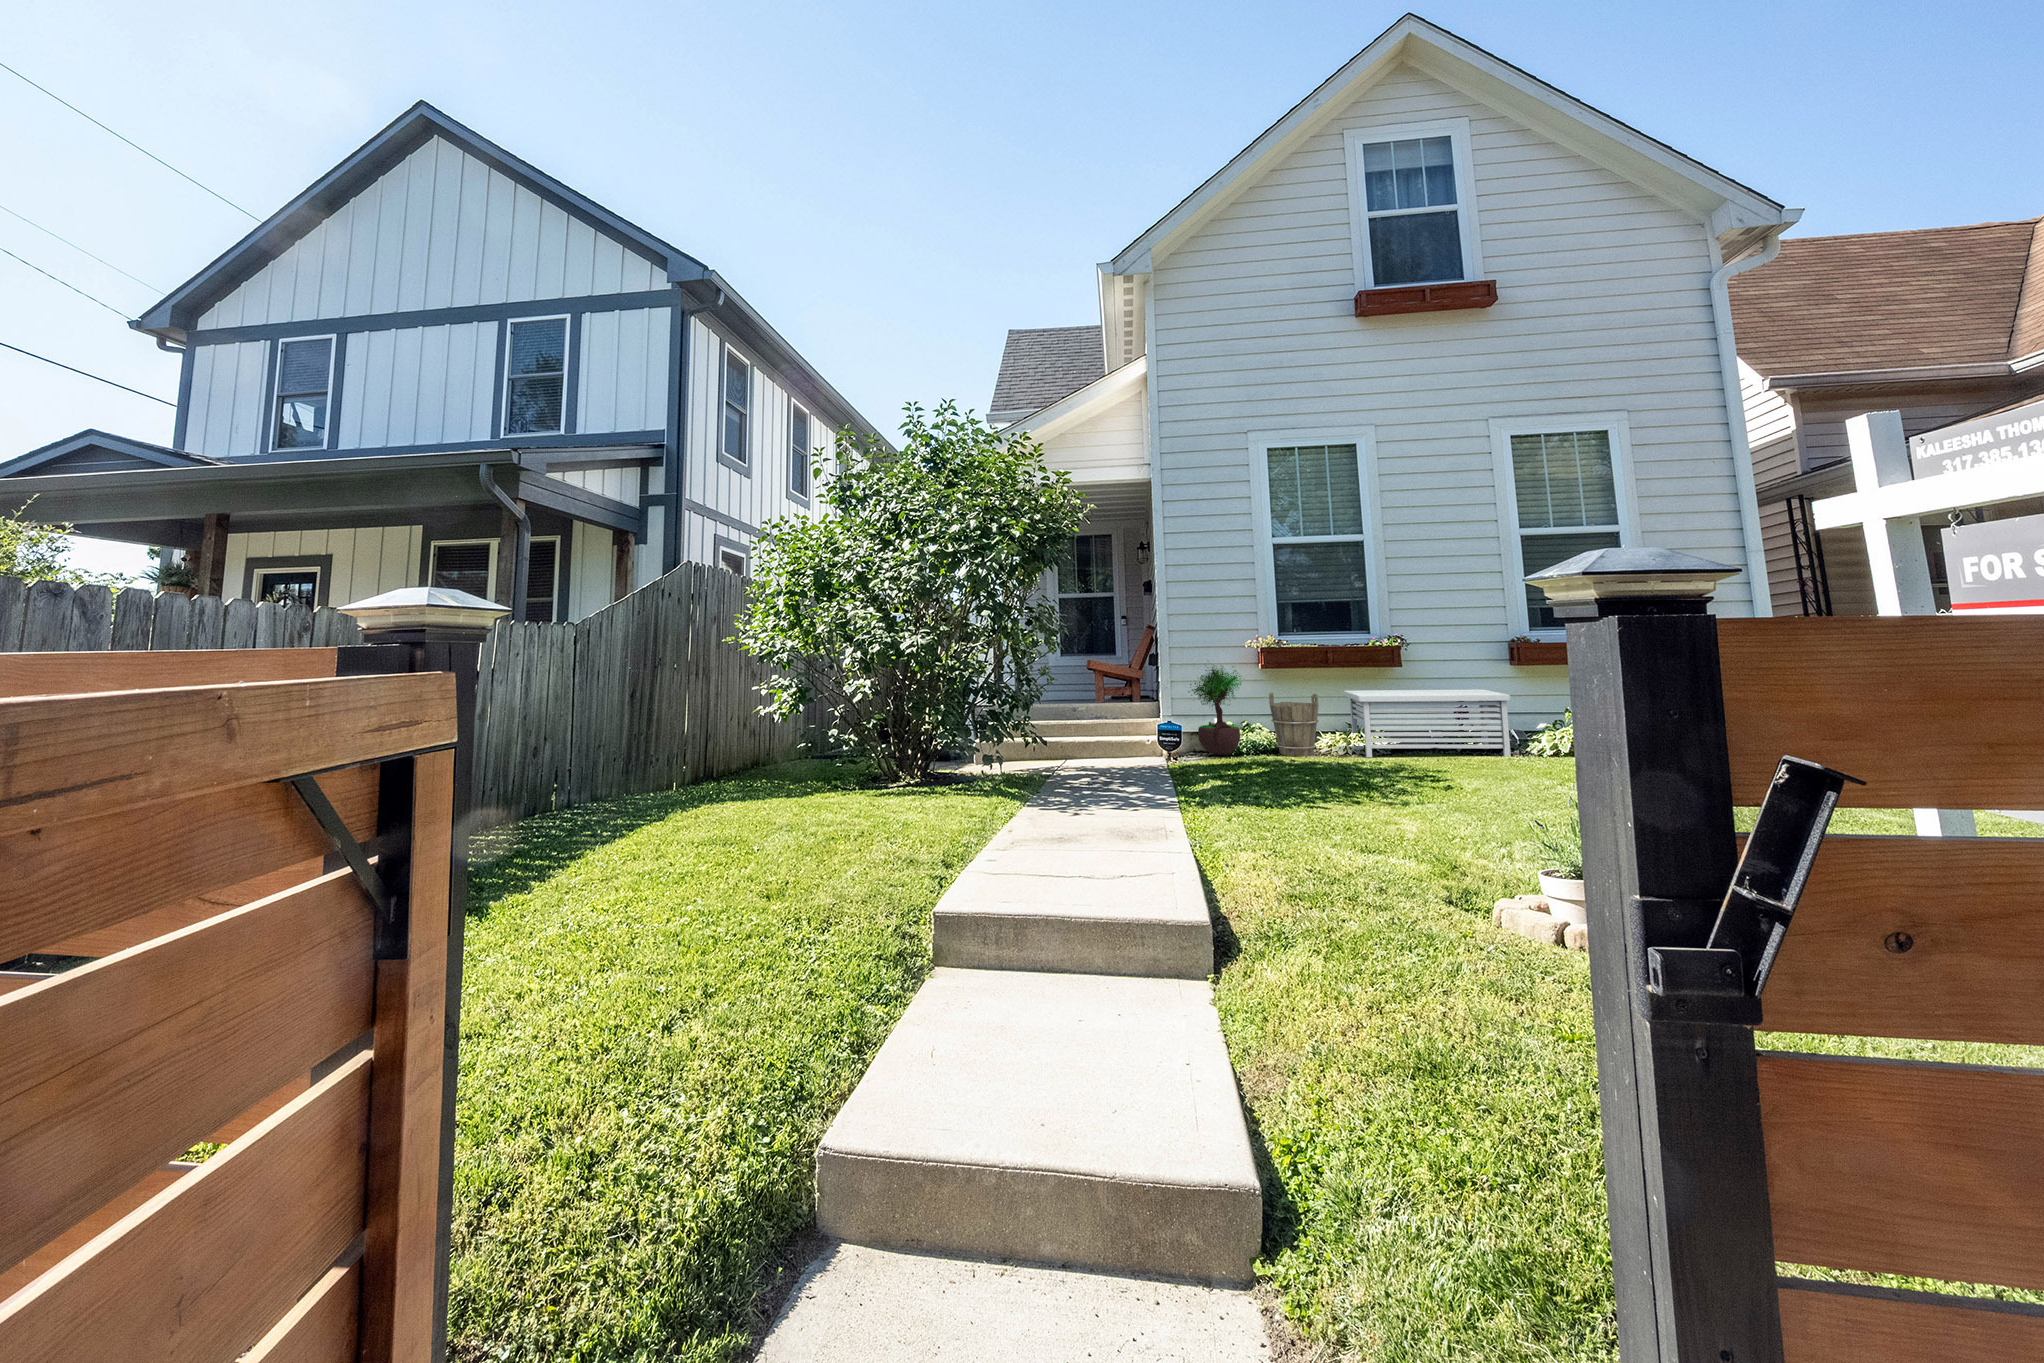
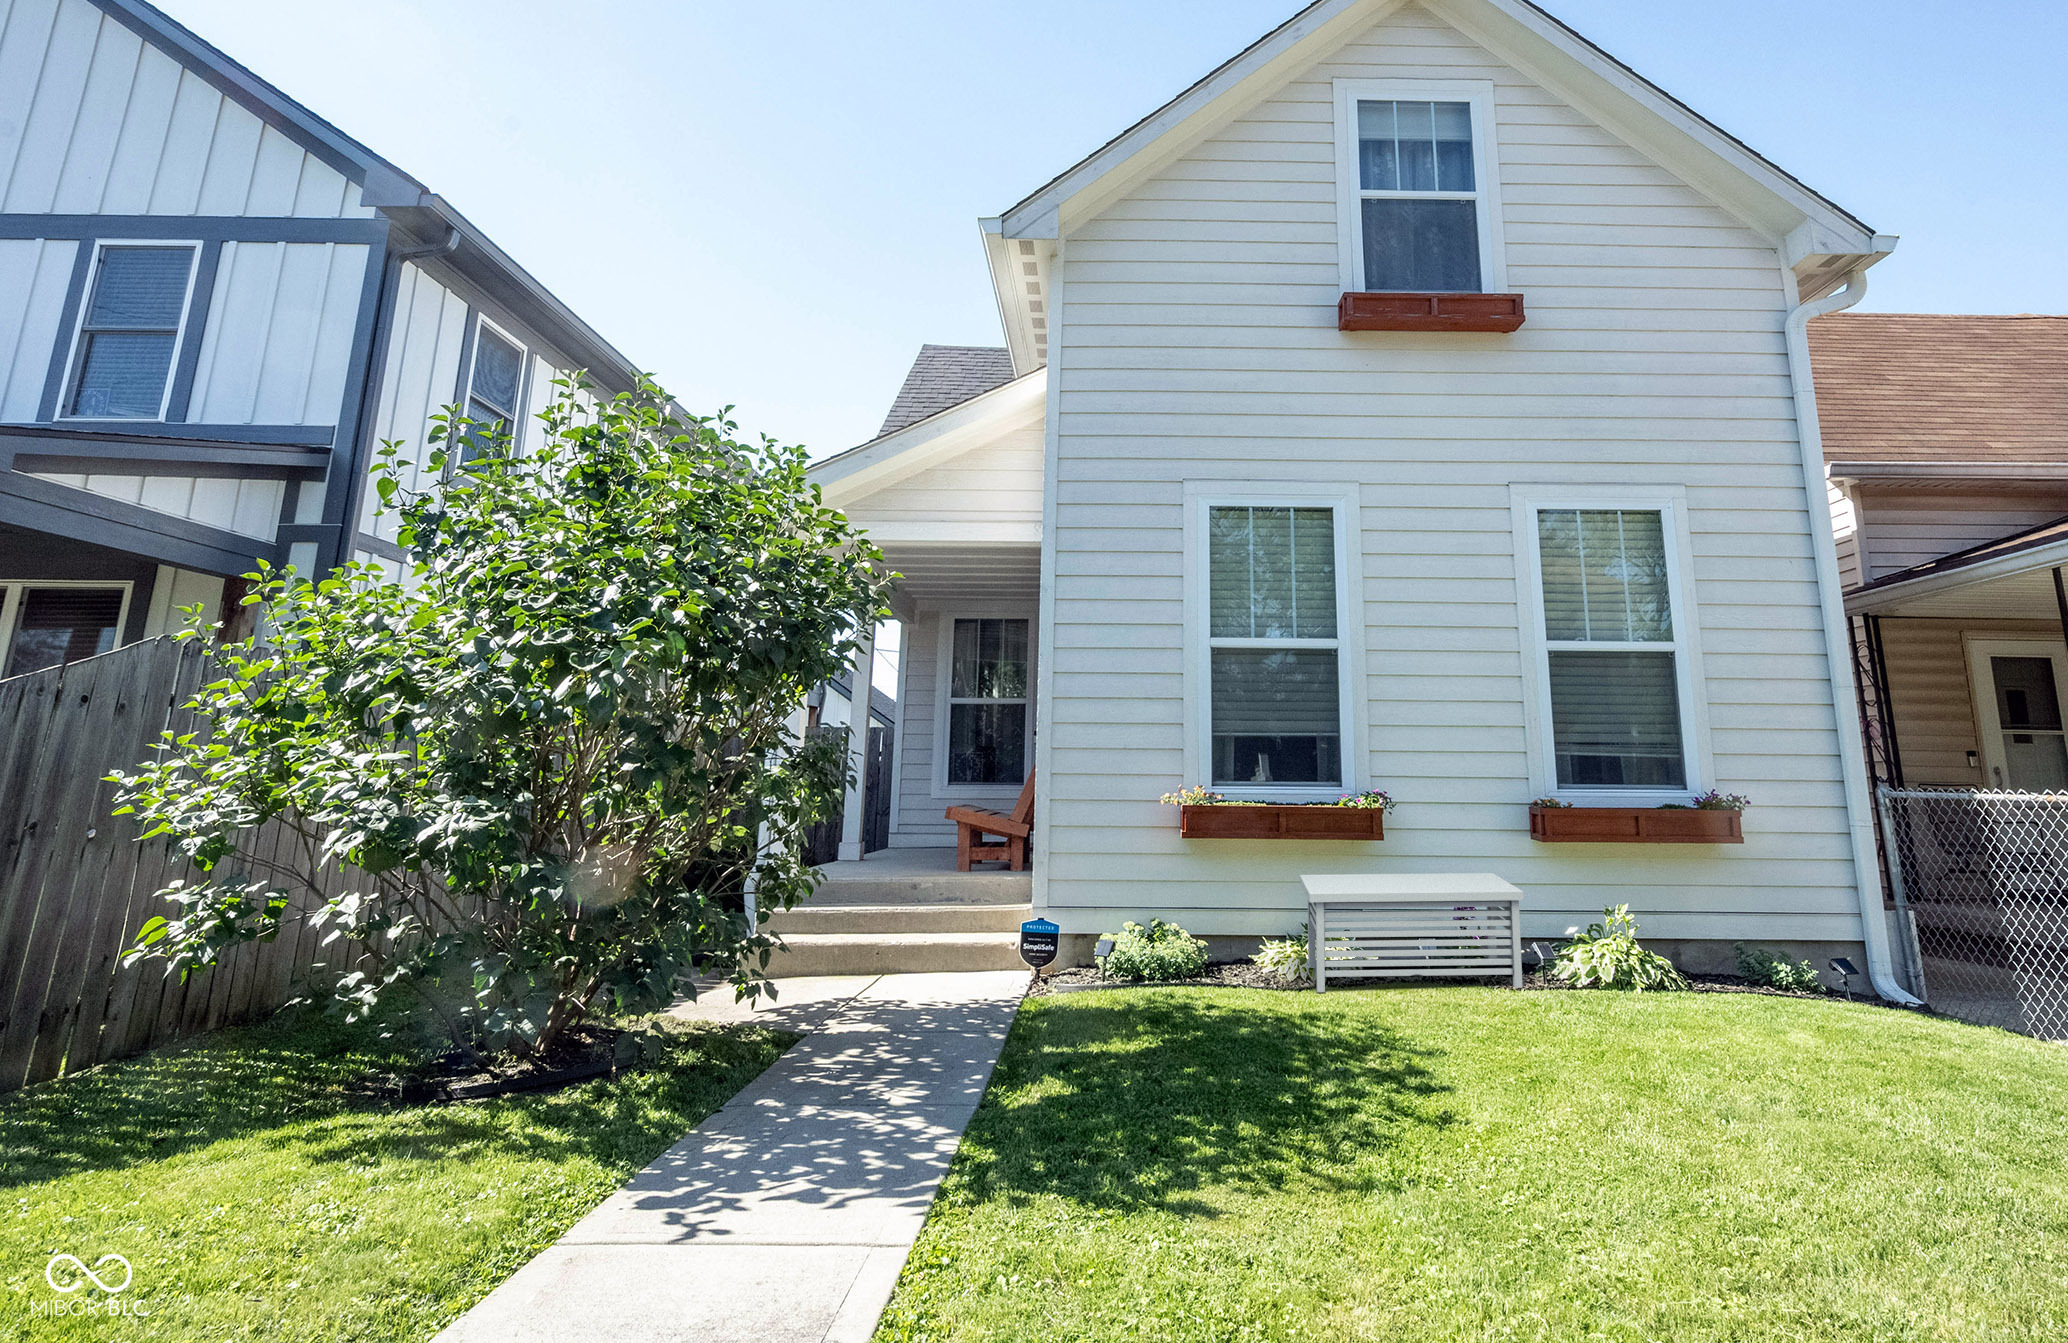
potted tree: present [1190,666,1241,755] -> none [1057,830,1146,985]
bucket: present [1269,693,1319,756] -> none [1185,880,1257,987]

